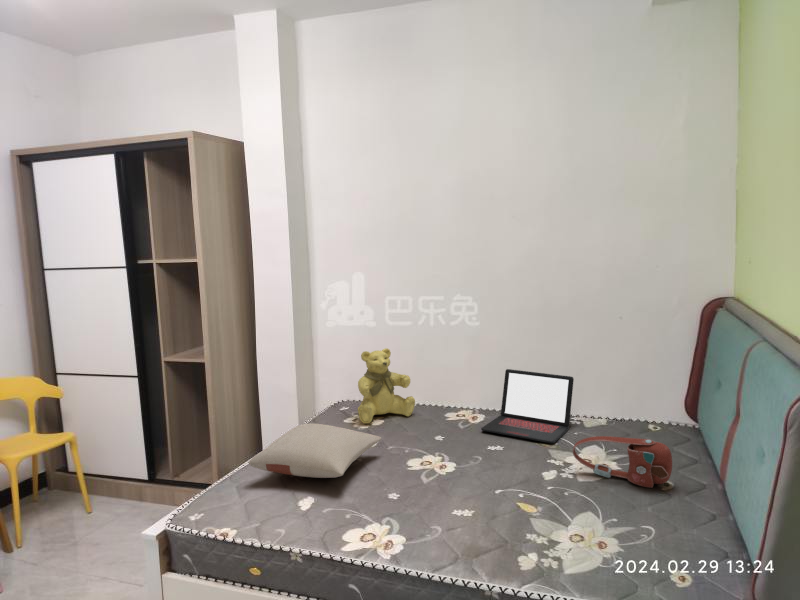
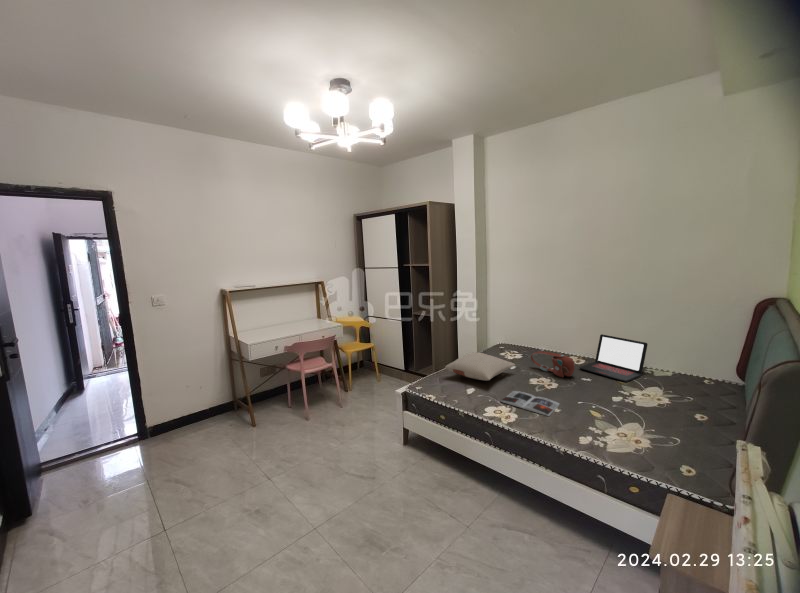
teddy bear: present [358,348,415,423] -> none [506,317,541,357]
handbag: present [573,436,672,488] -> present [531,352,575,377]
magazine: none [367,489,470,528] -> present [501,391,559,416]

